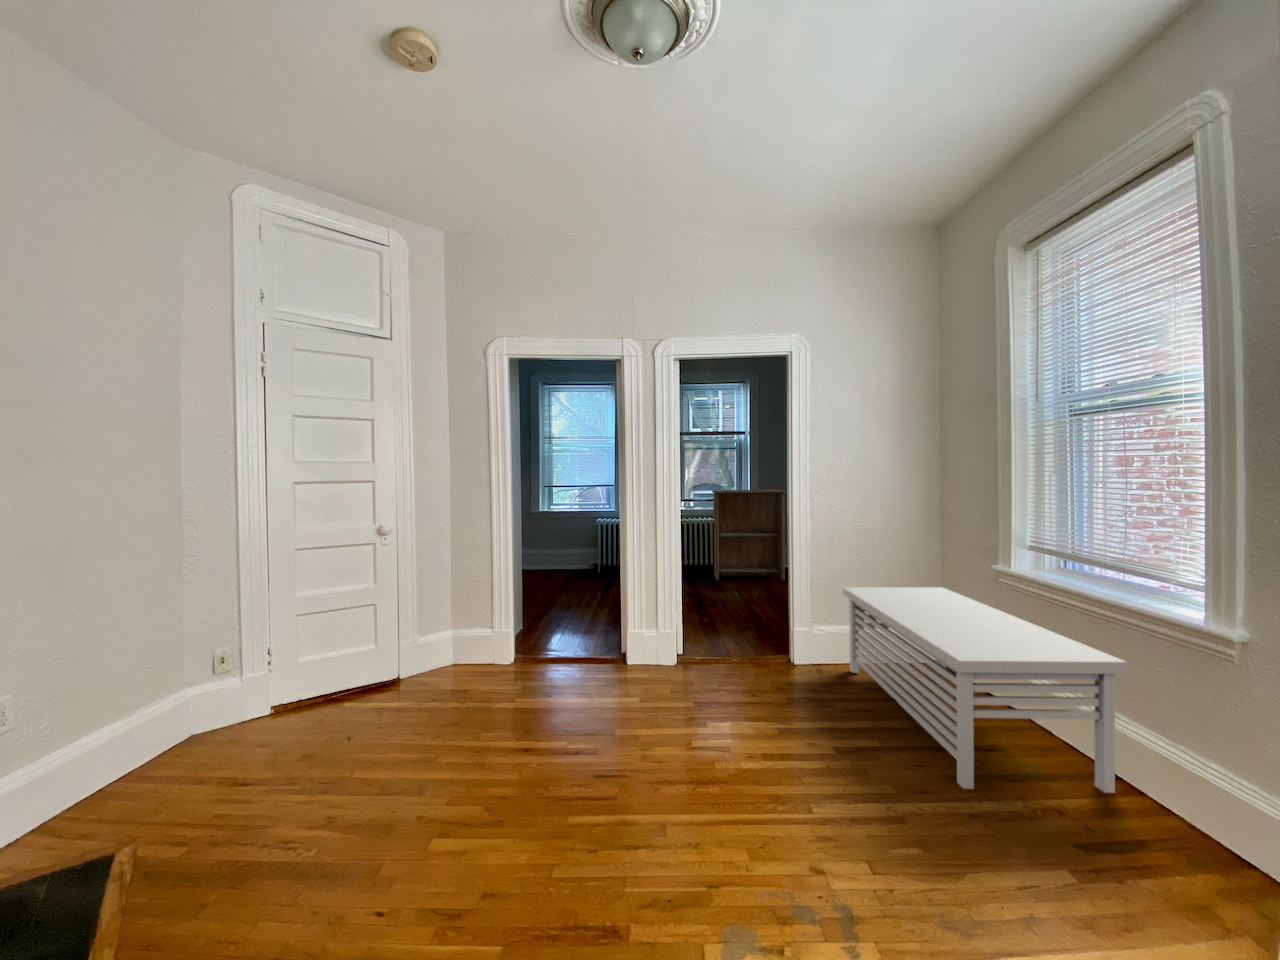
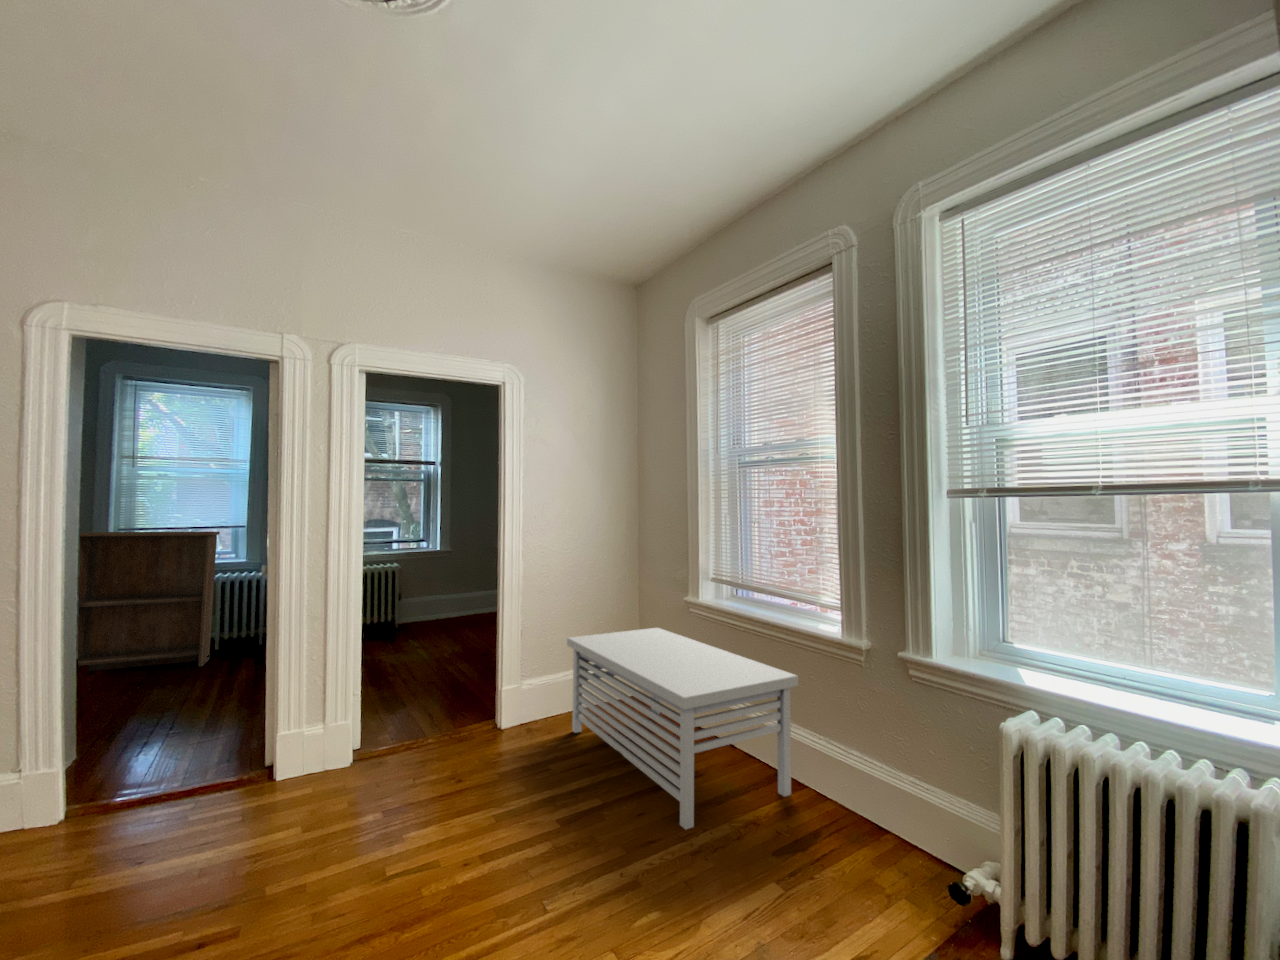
bookshelf: present [712,490,786,580] -> present [78,532,220,673]

